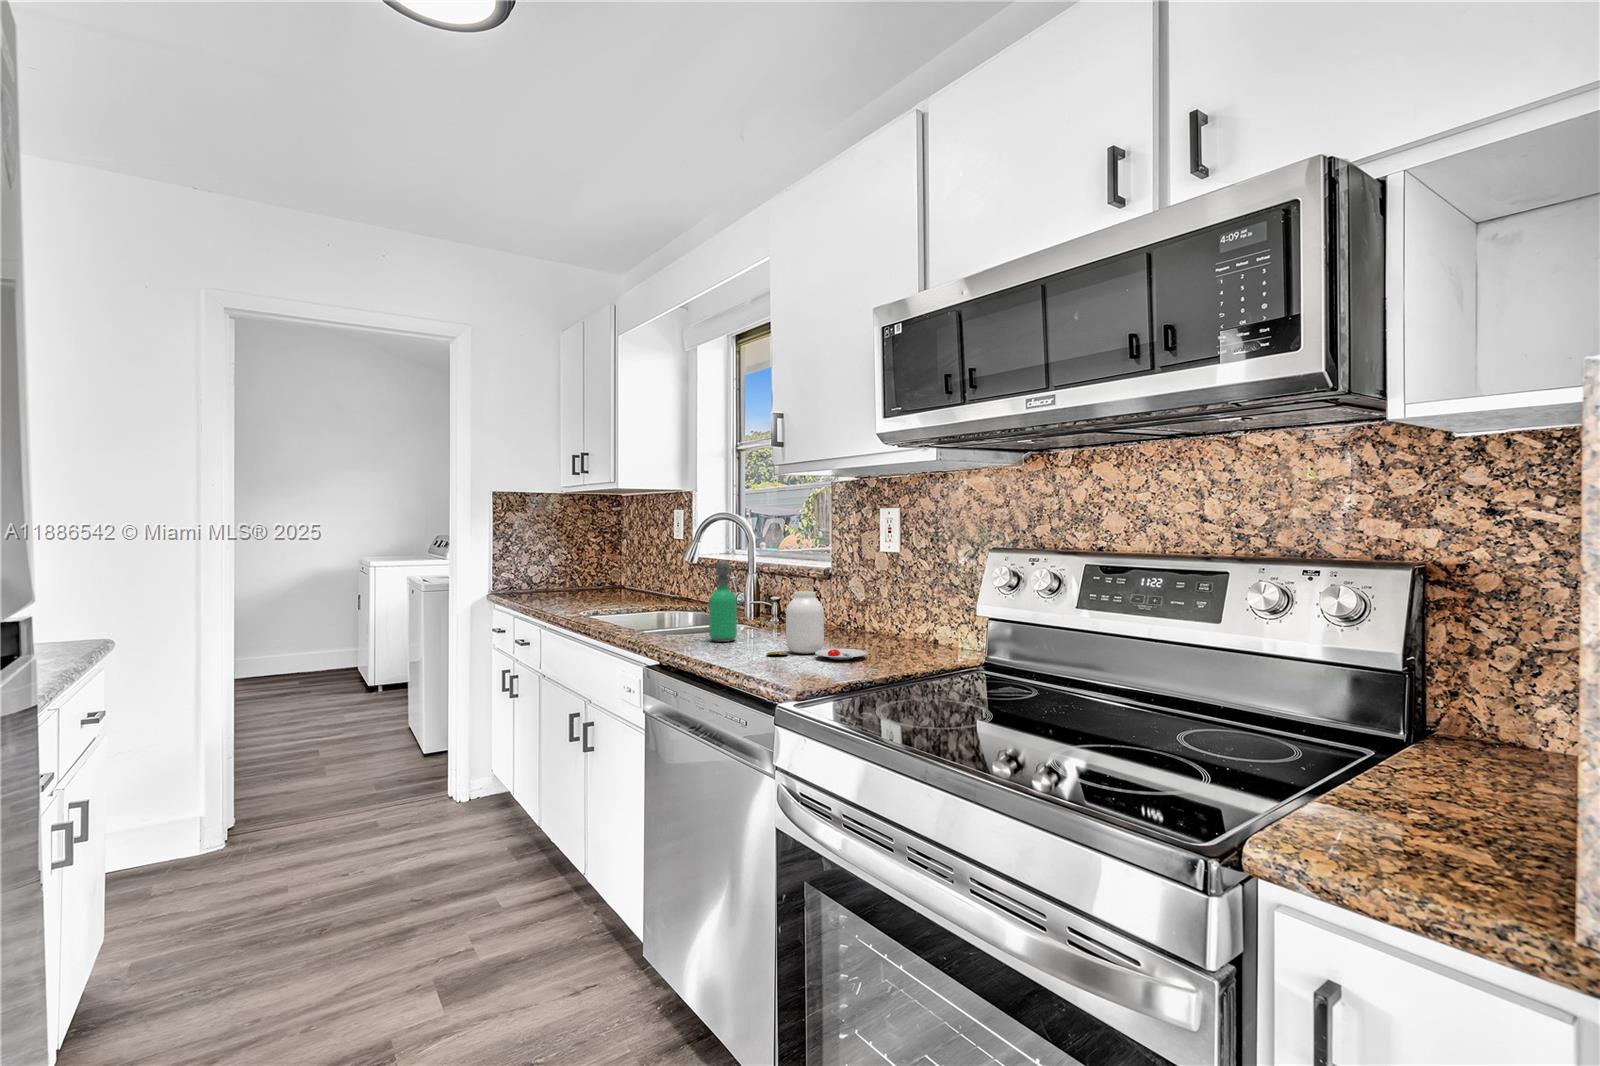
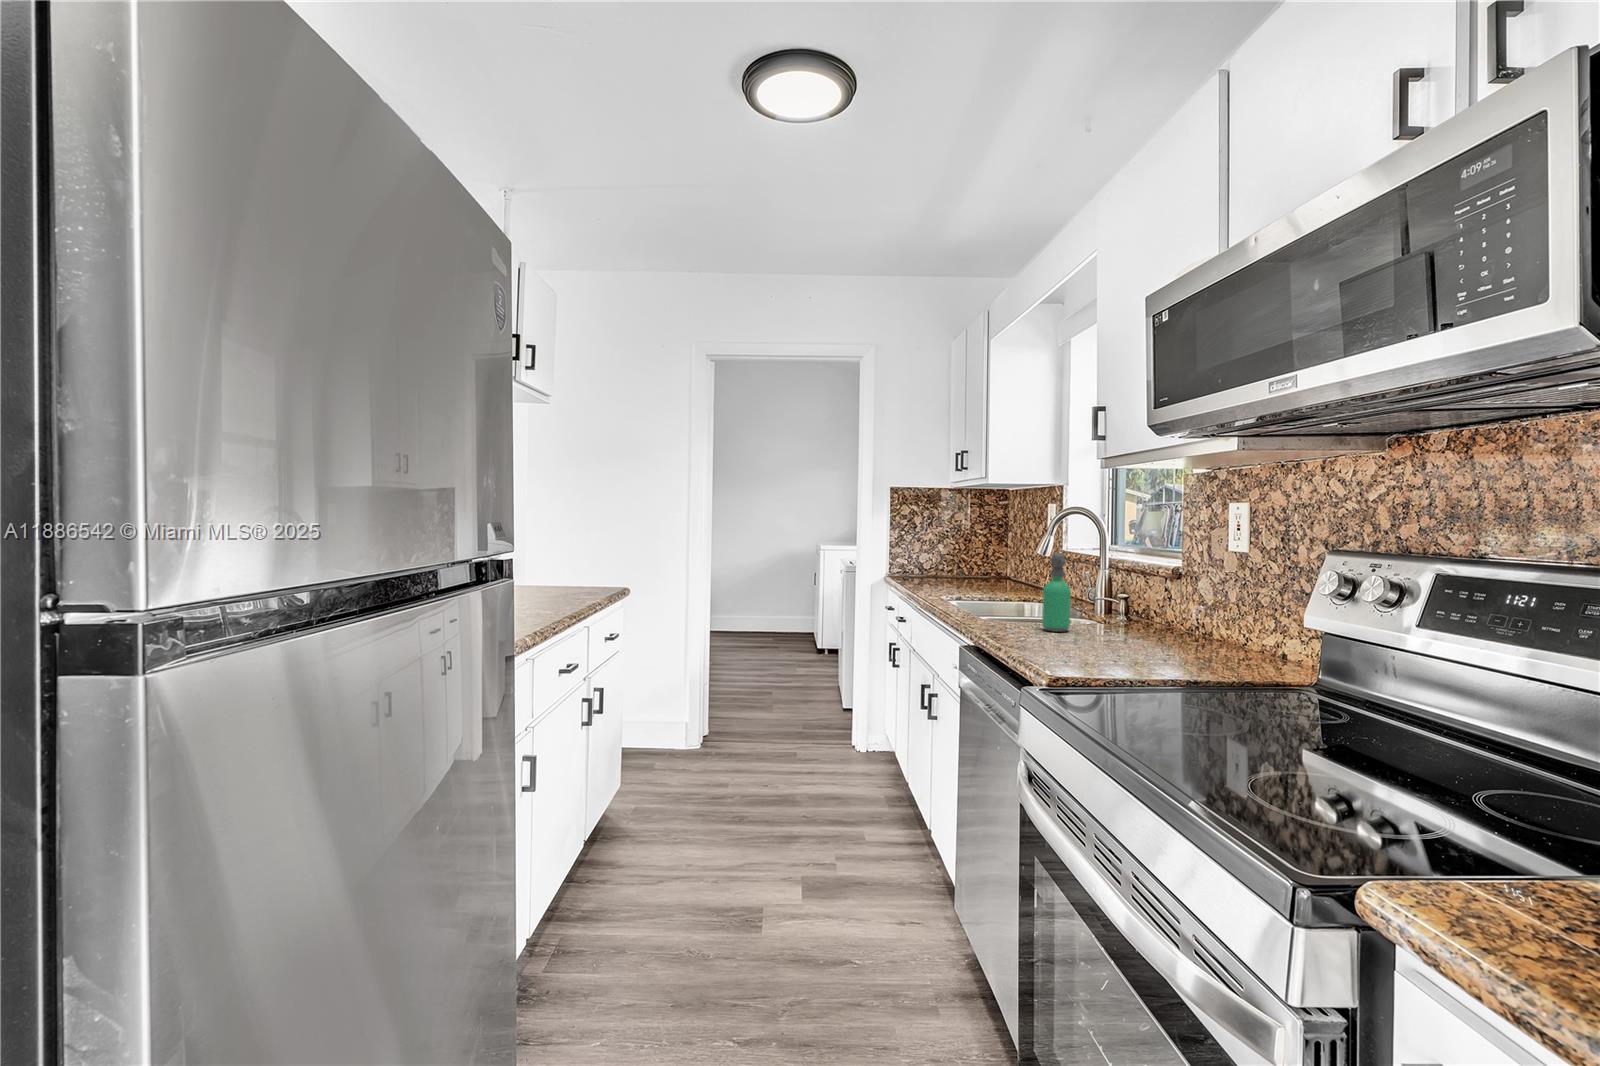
jar: present [767,591,866,659] -> none [1086,586,1193,659]

